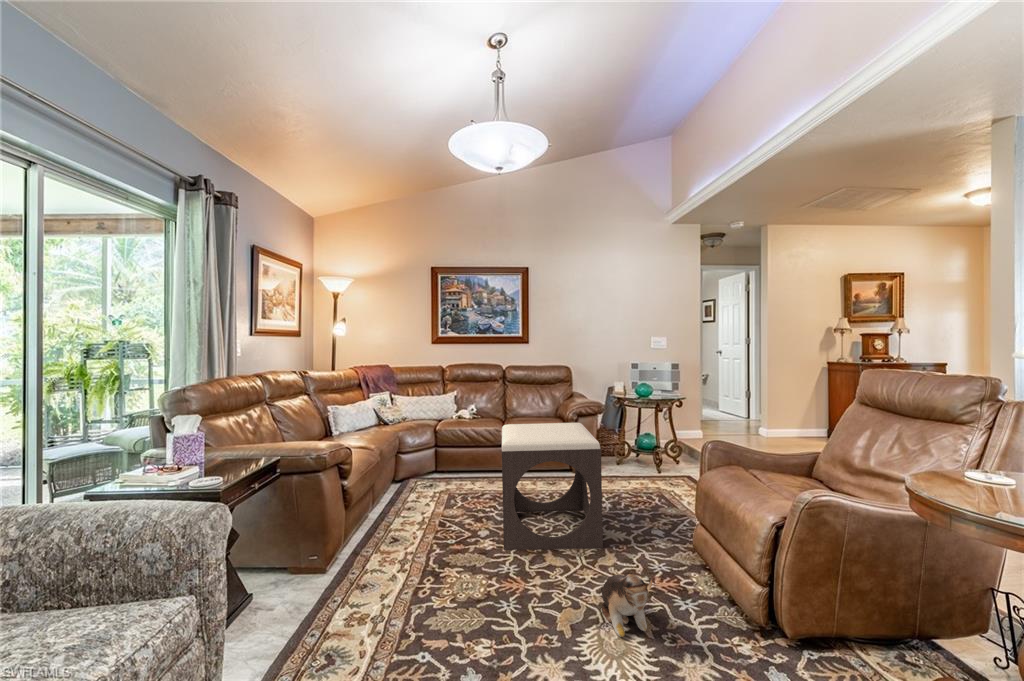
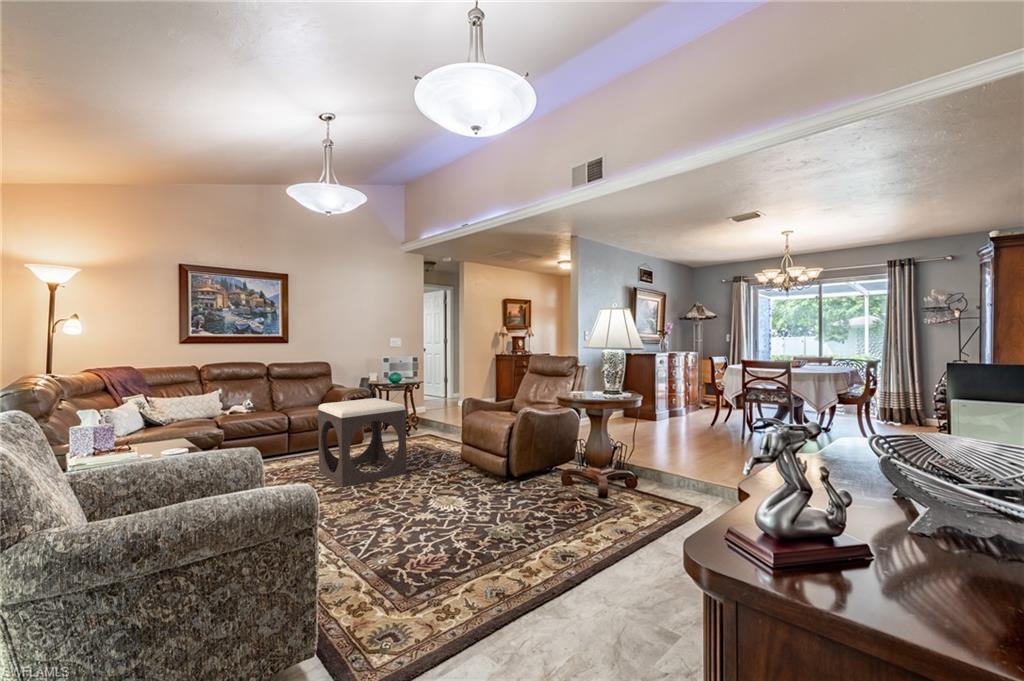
plush toy: present [601,574,652,637] -> none [422,463,464,499]

